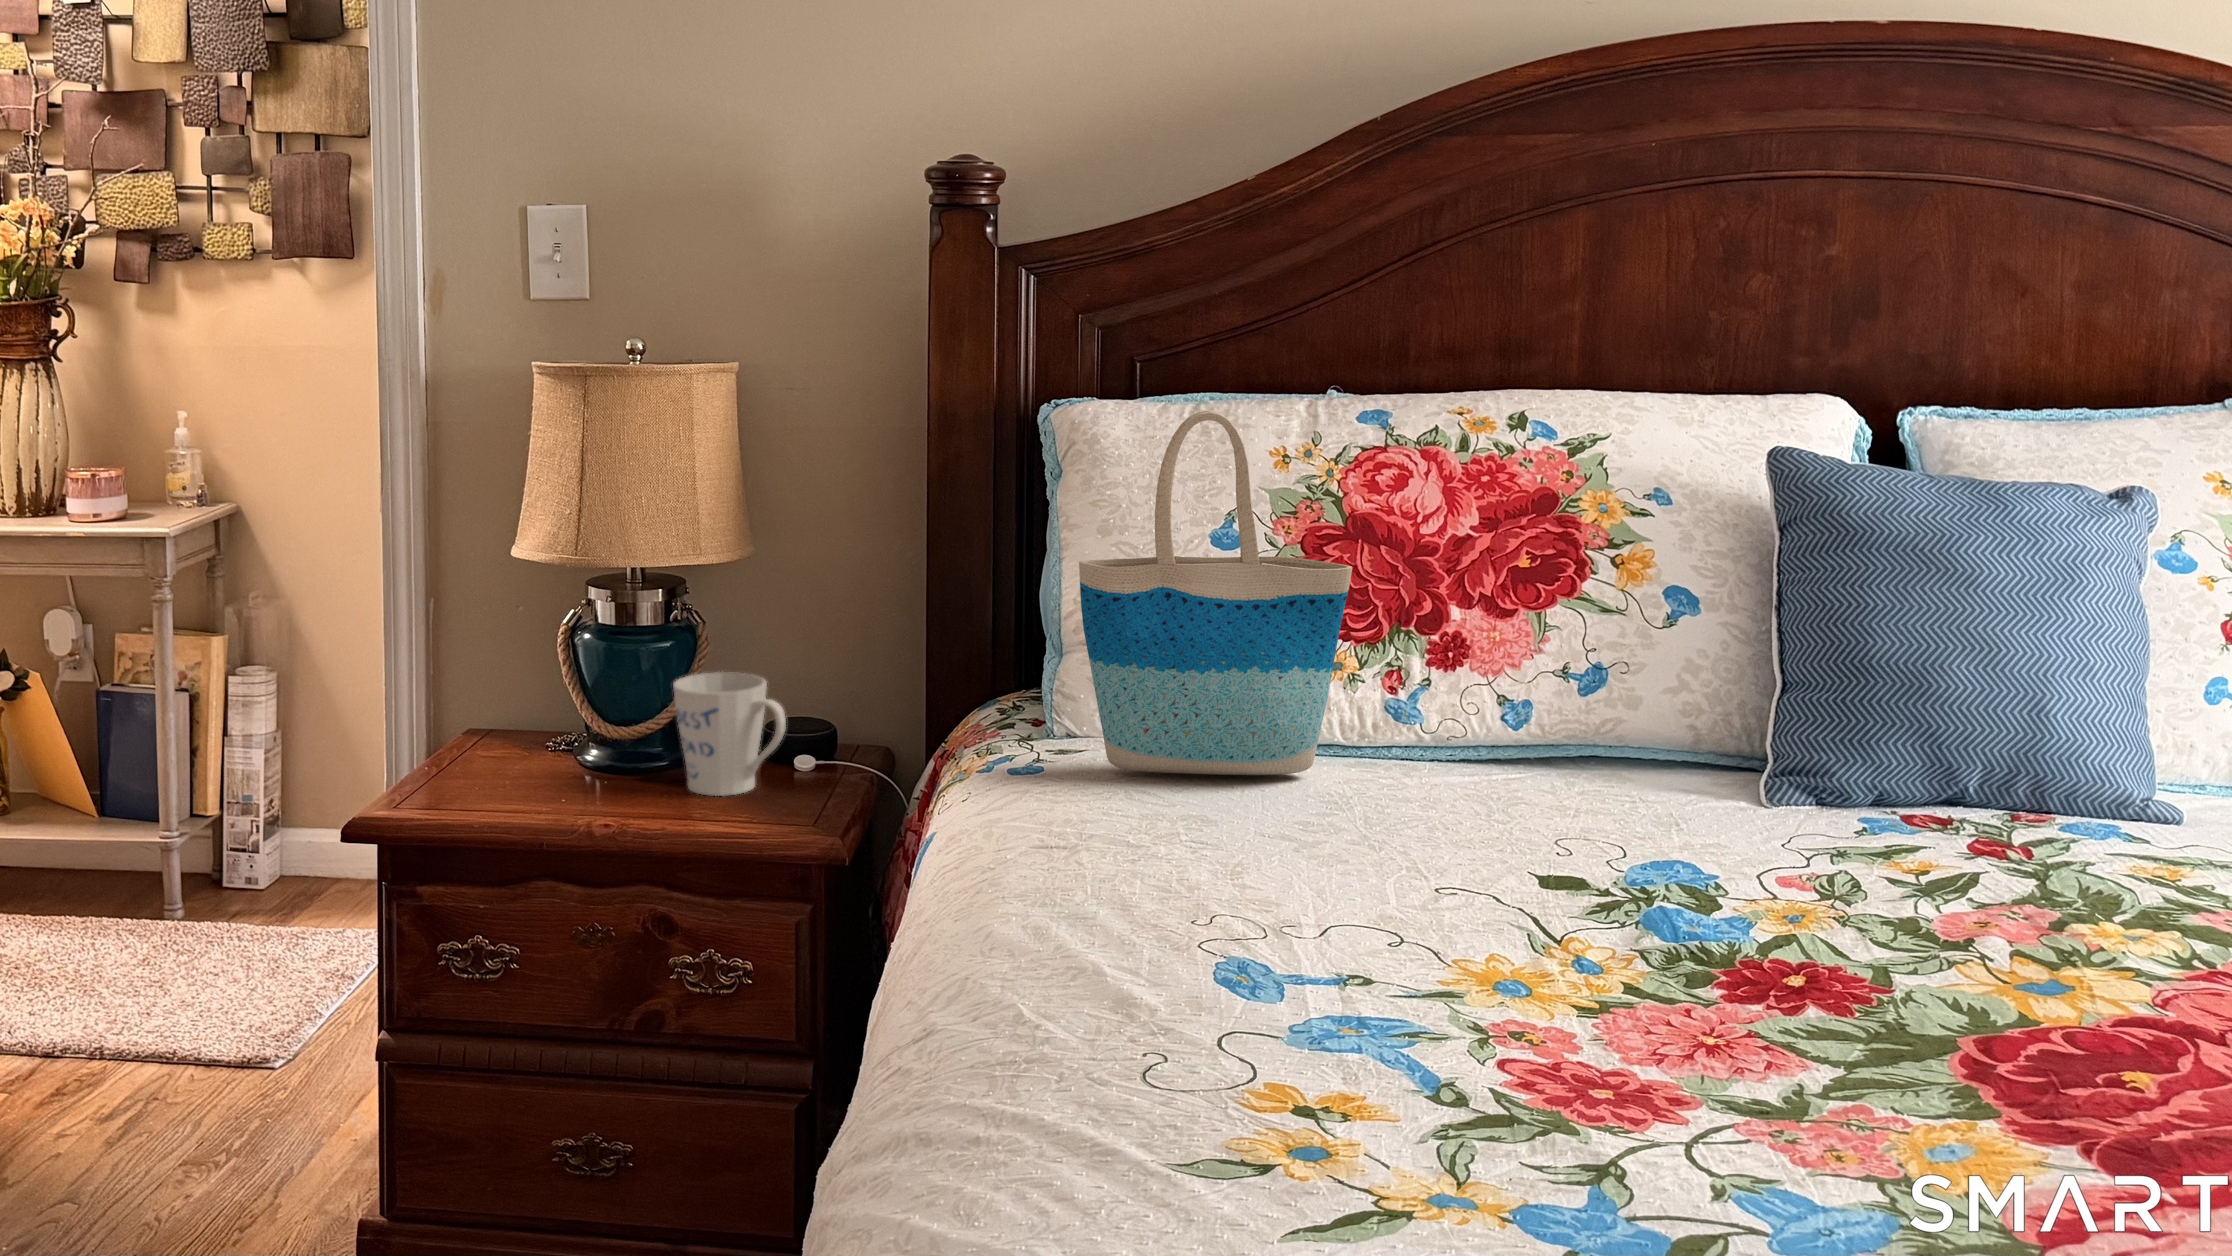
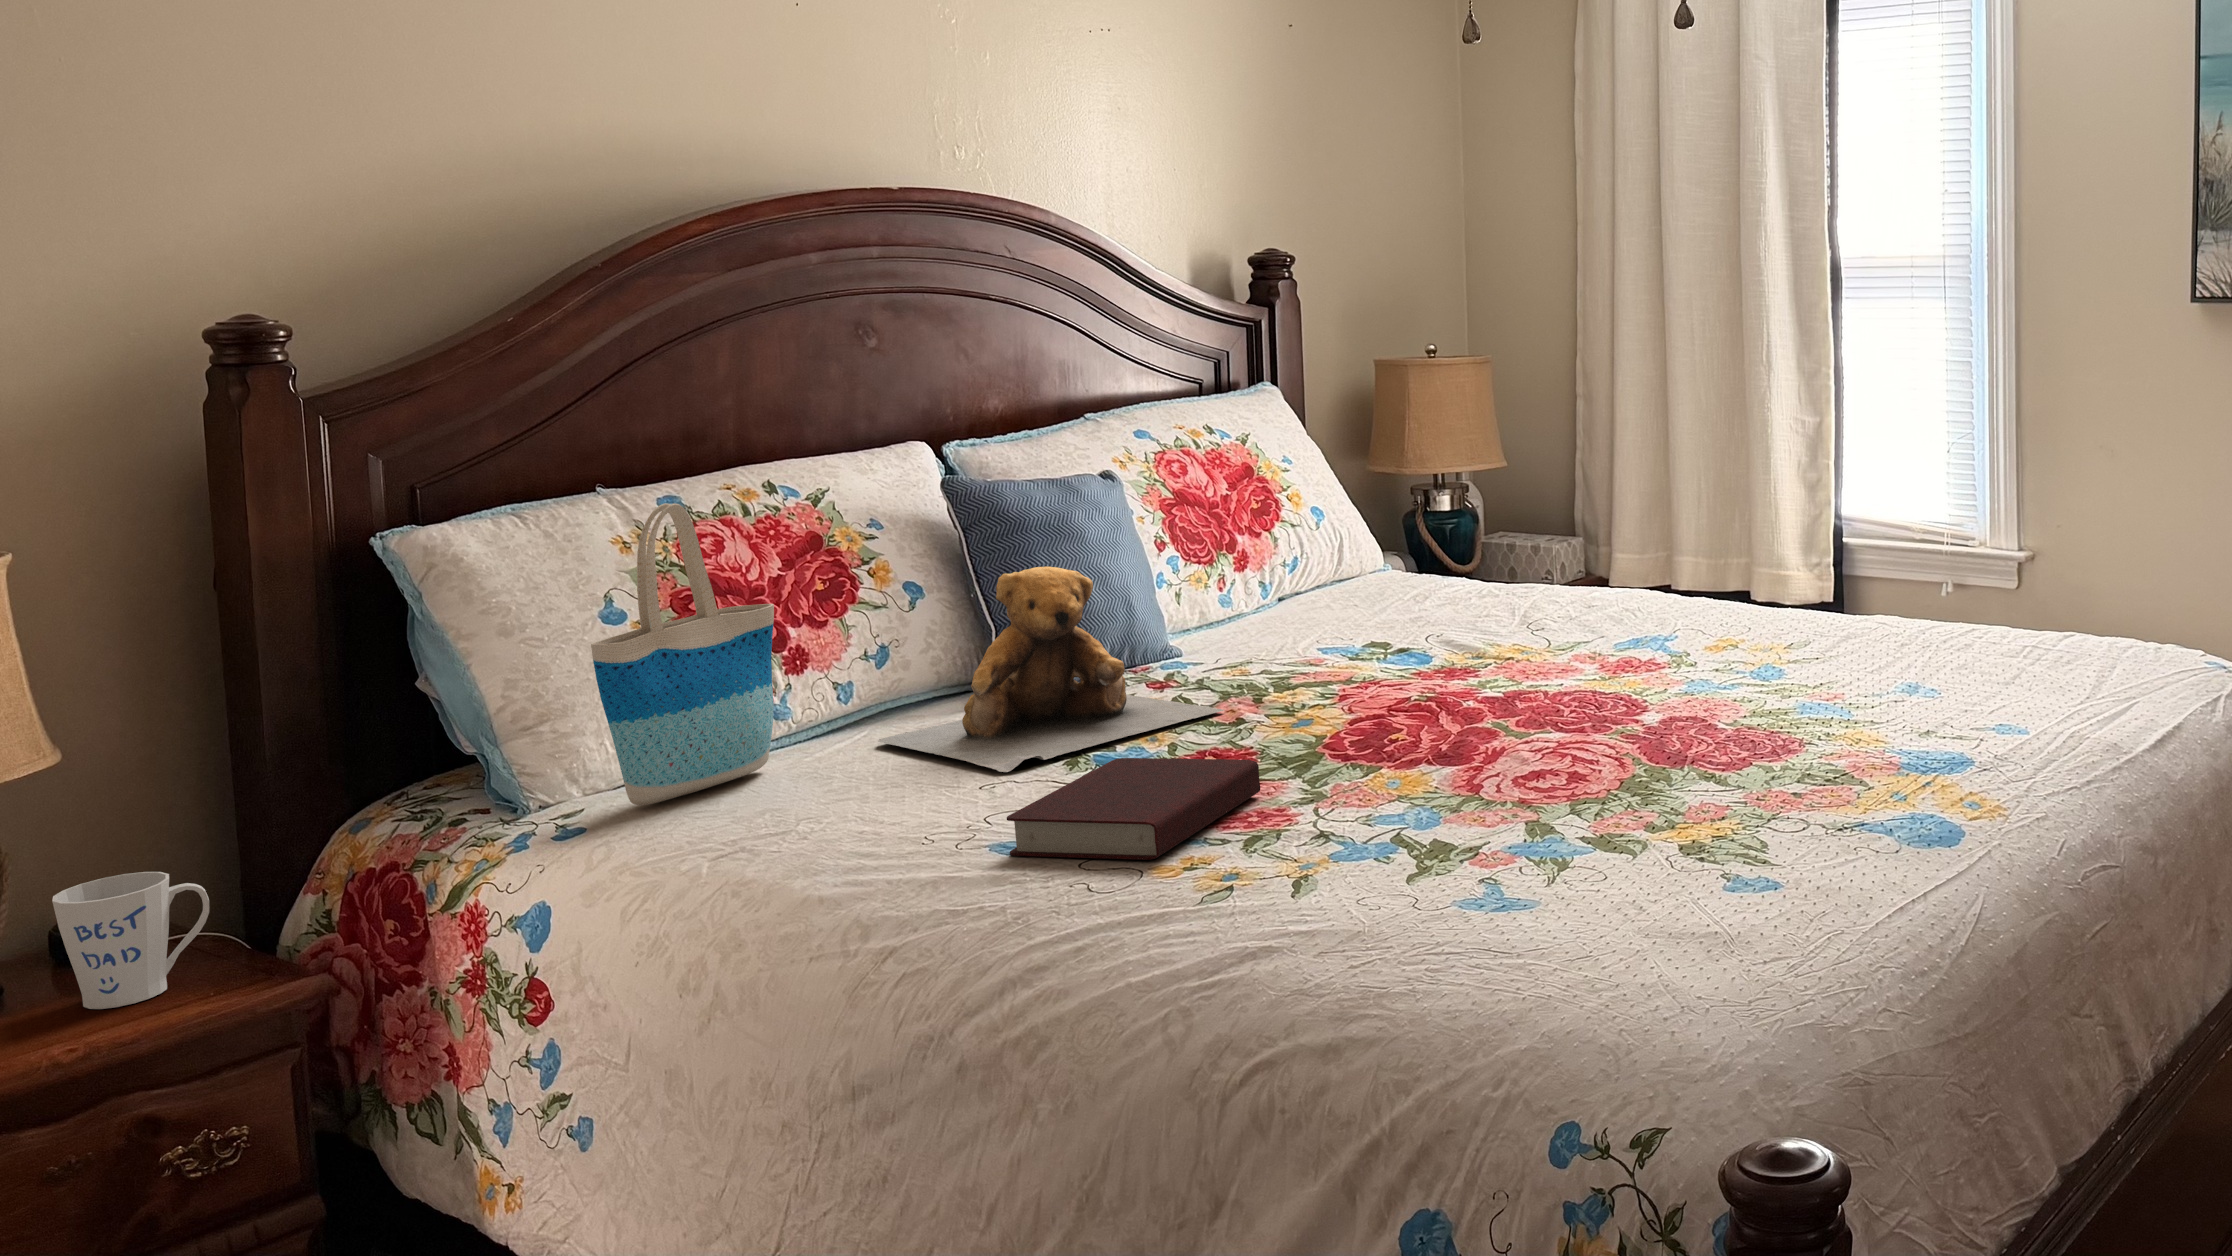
teddy bear: none [1462,603,1958,939] -> present [878,566,1224,772]
book: none [1173,939,1641,1124] -> present [1007,758,1260,860]

